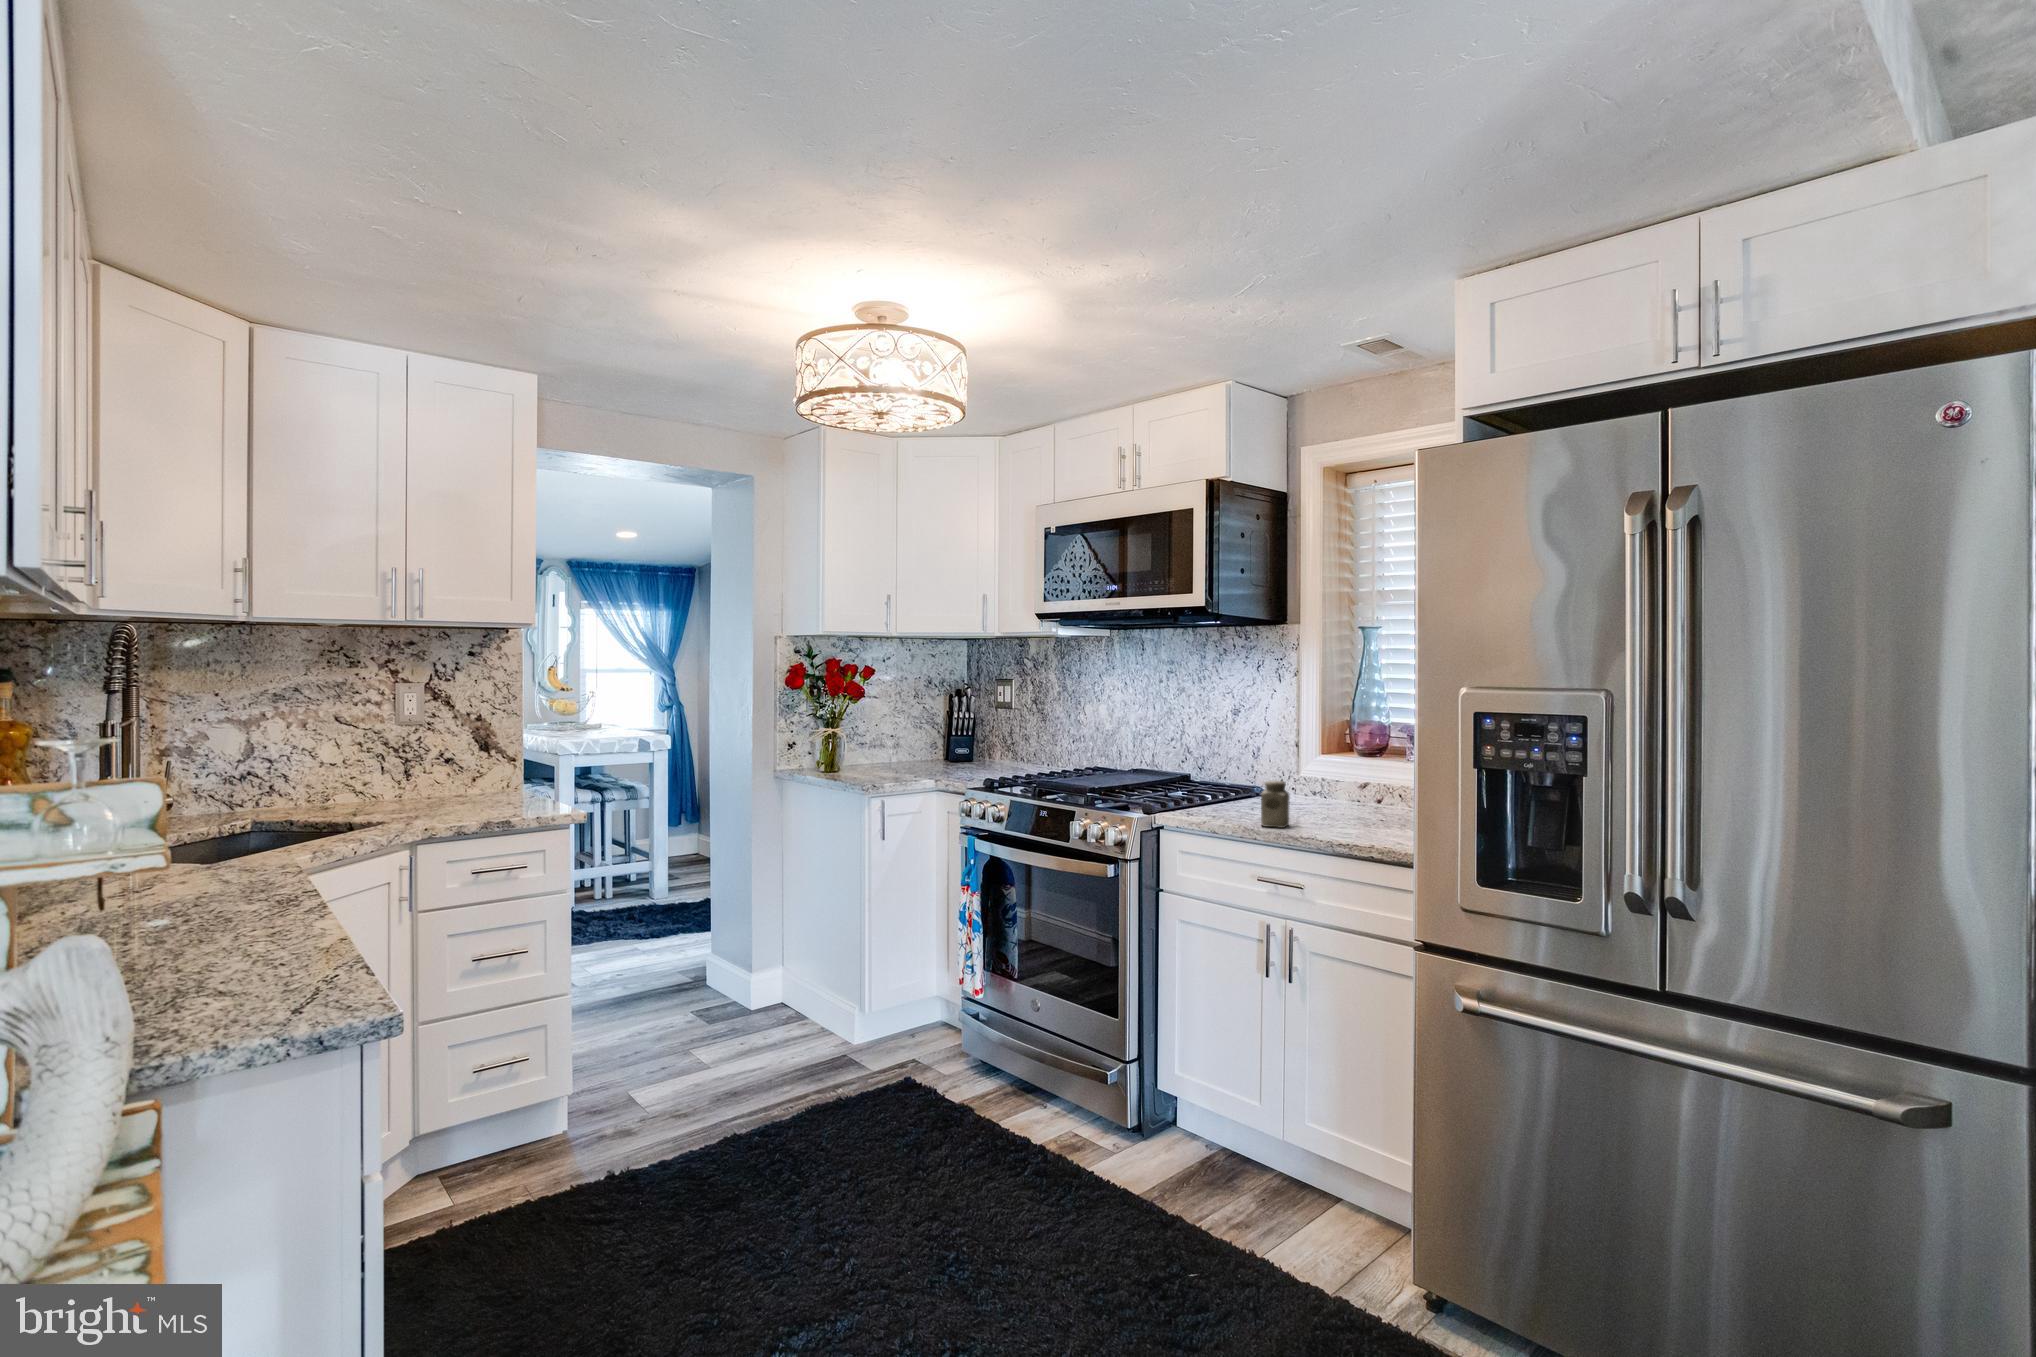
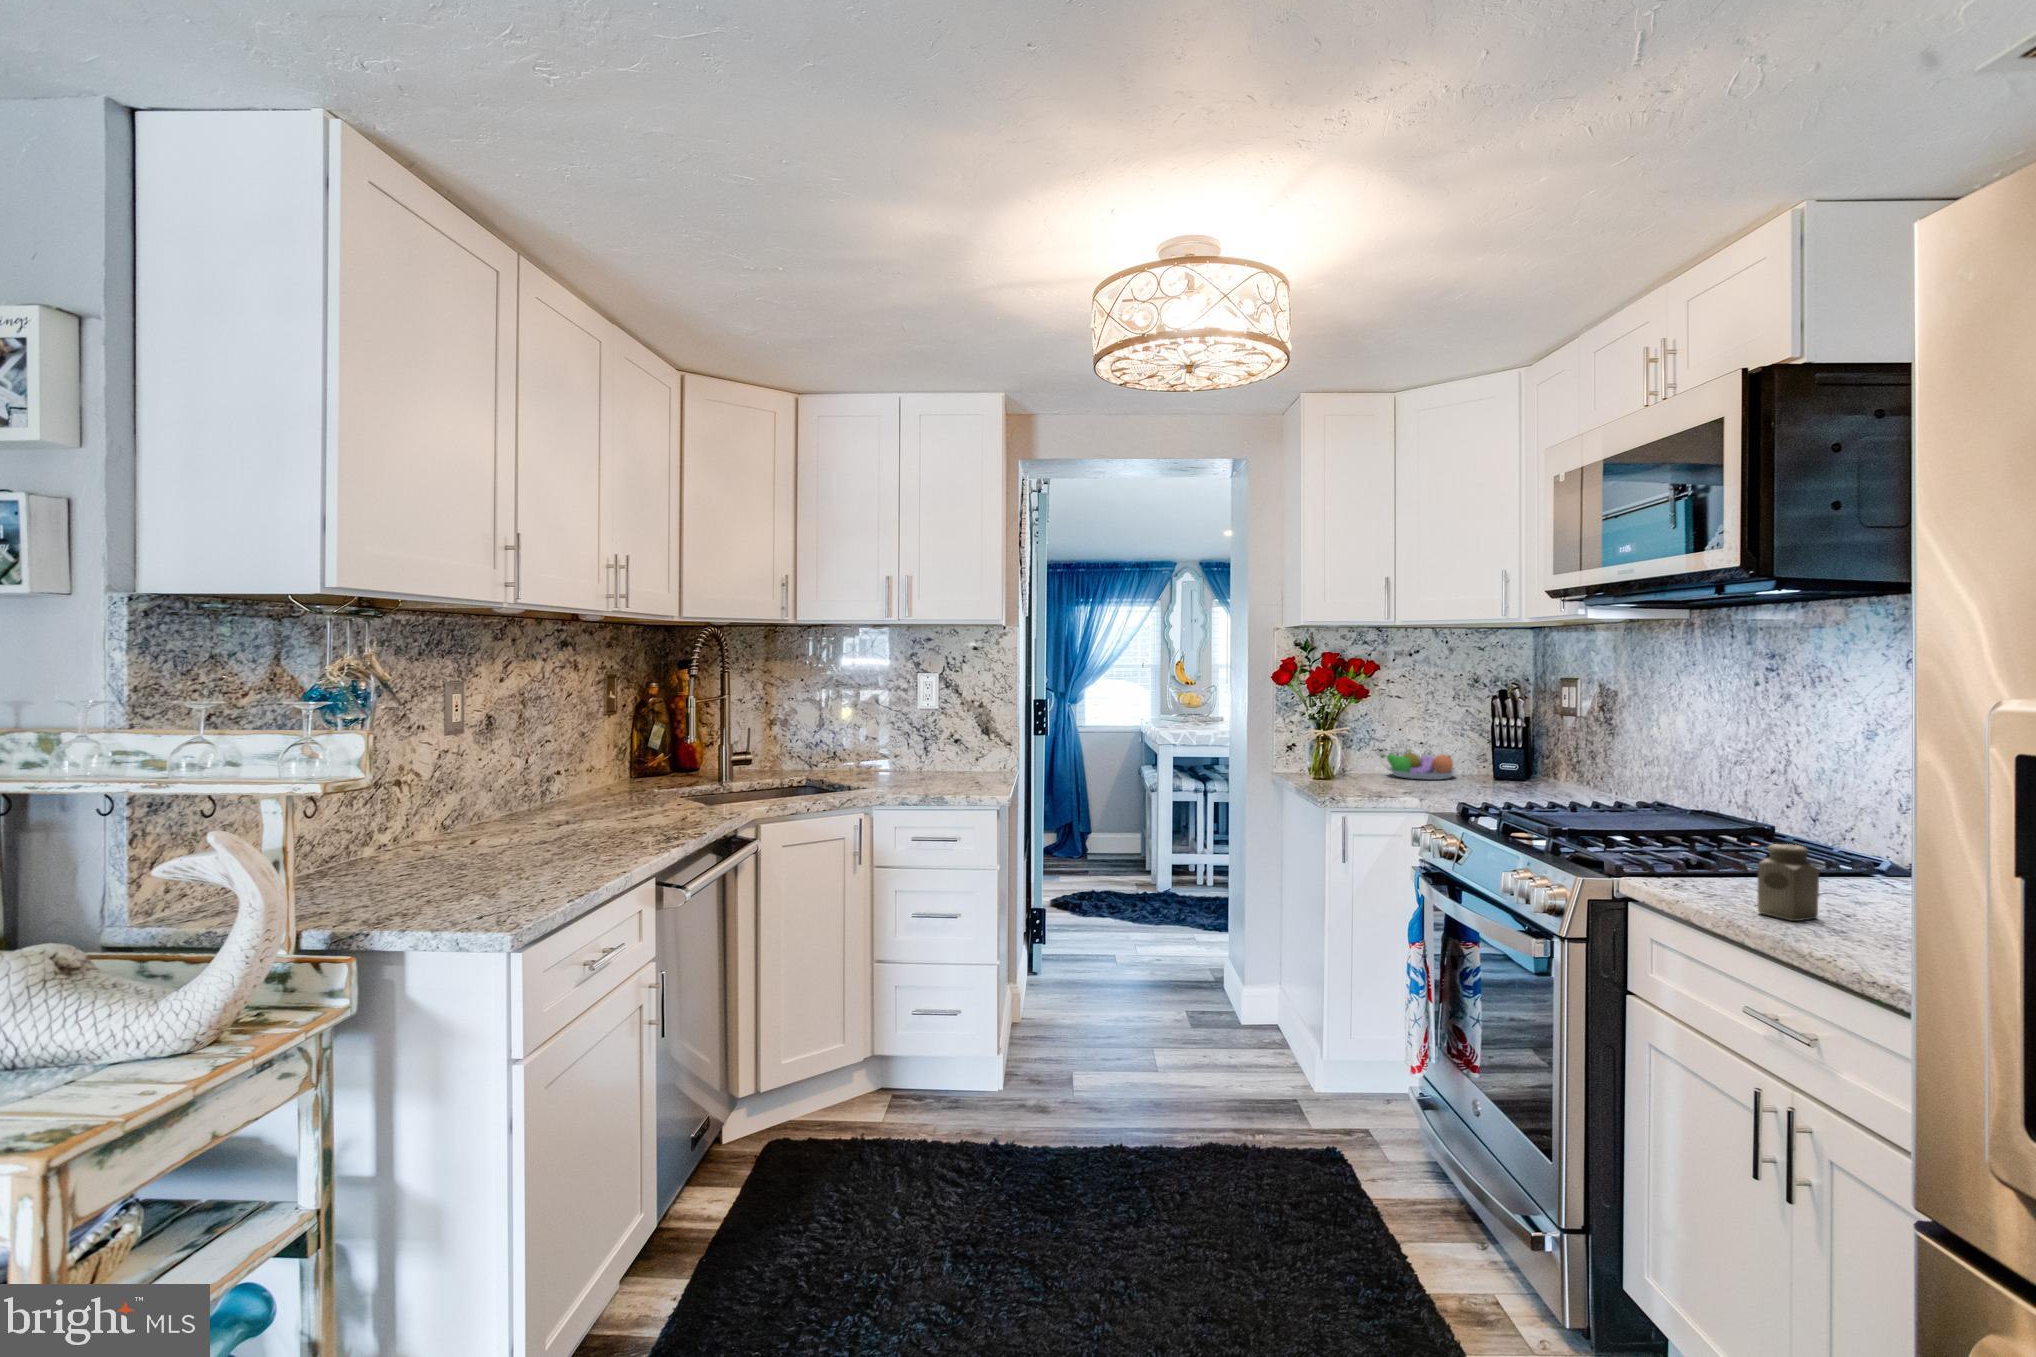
fruit bowl: none [870,741,931,766] -> present [1381,750,1456,780]

